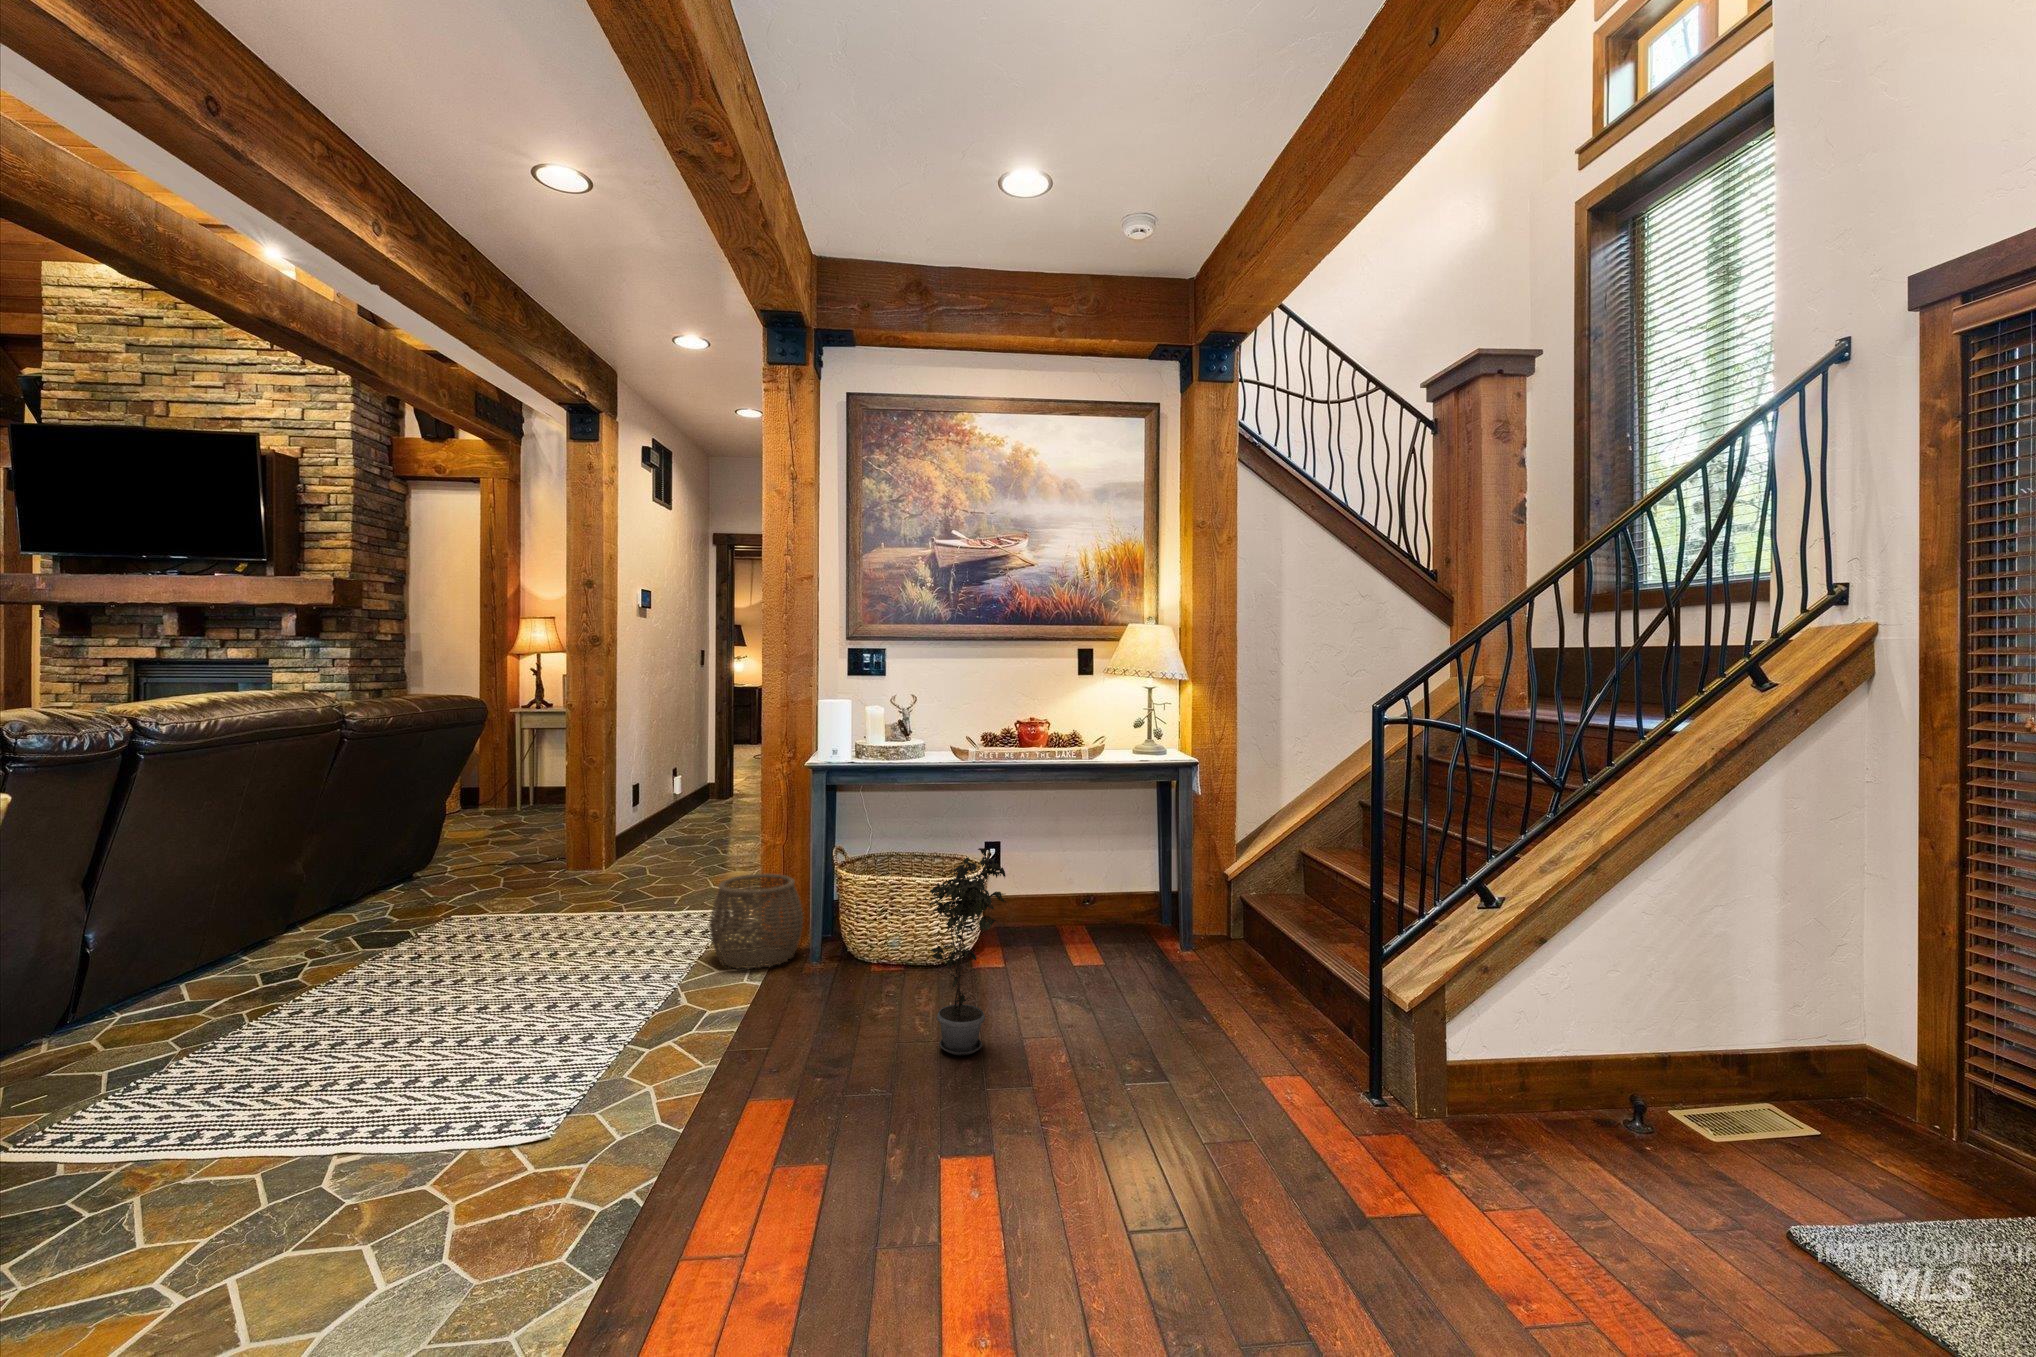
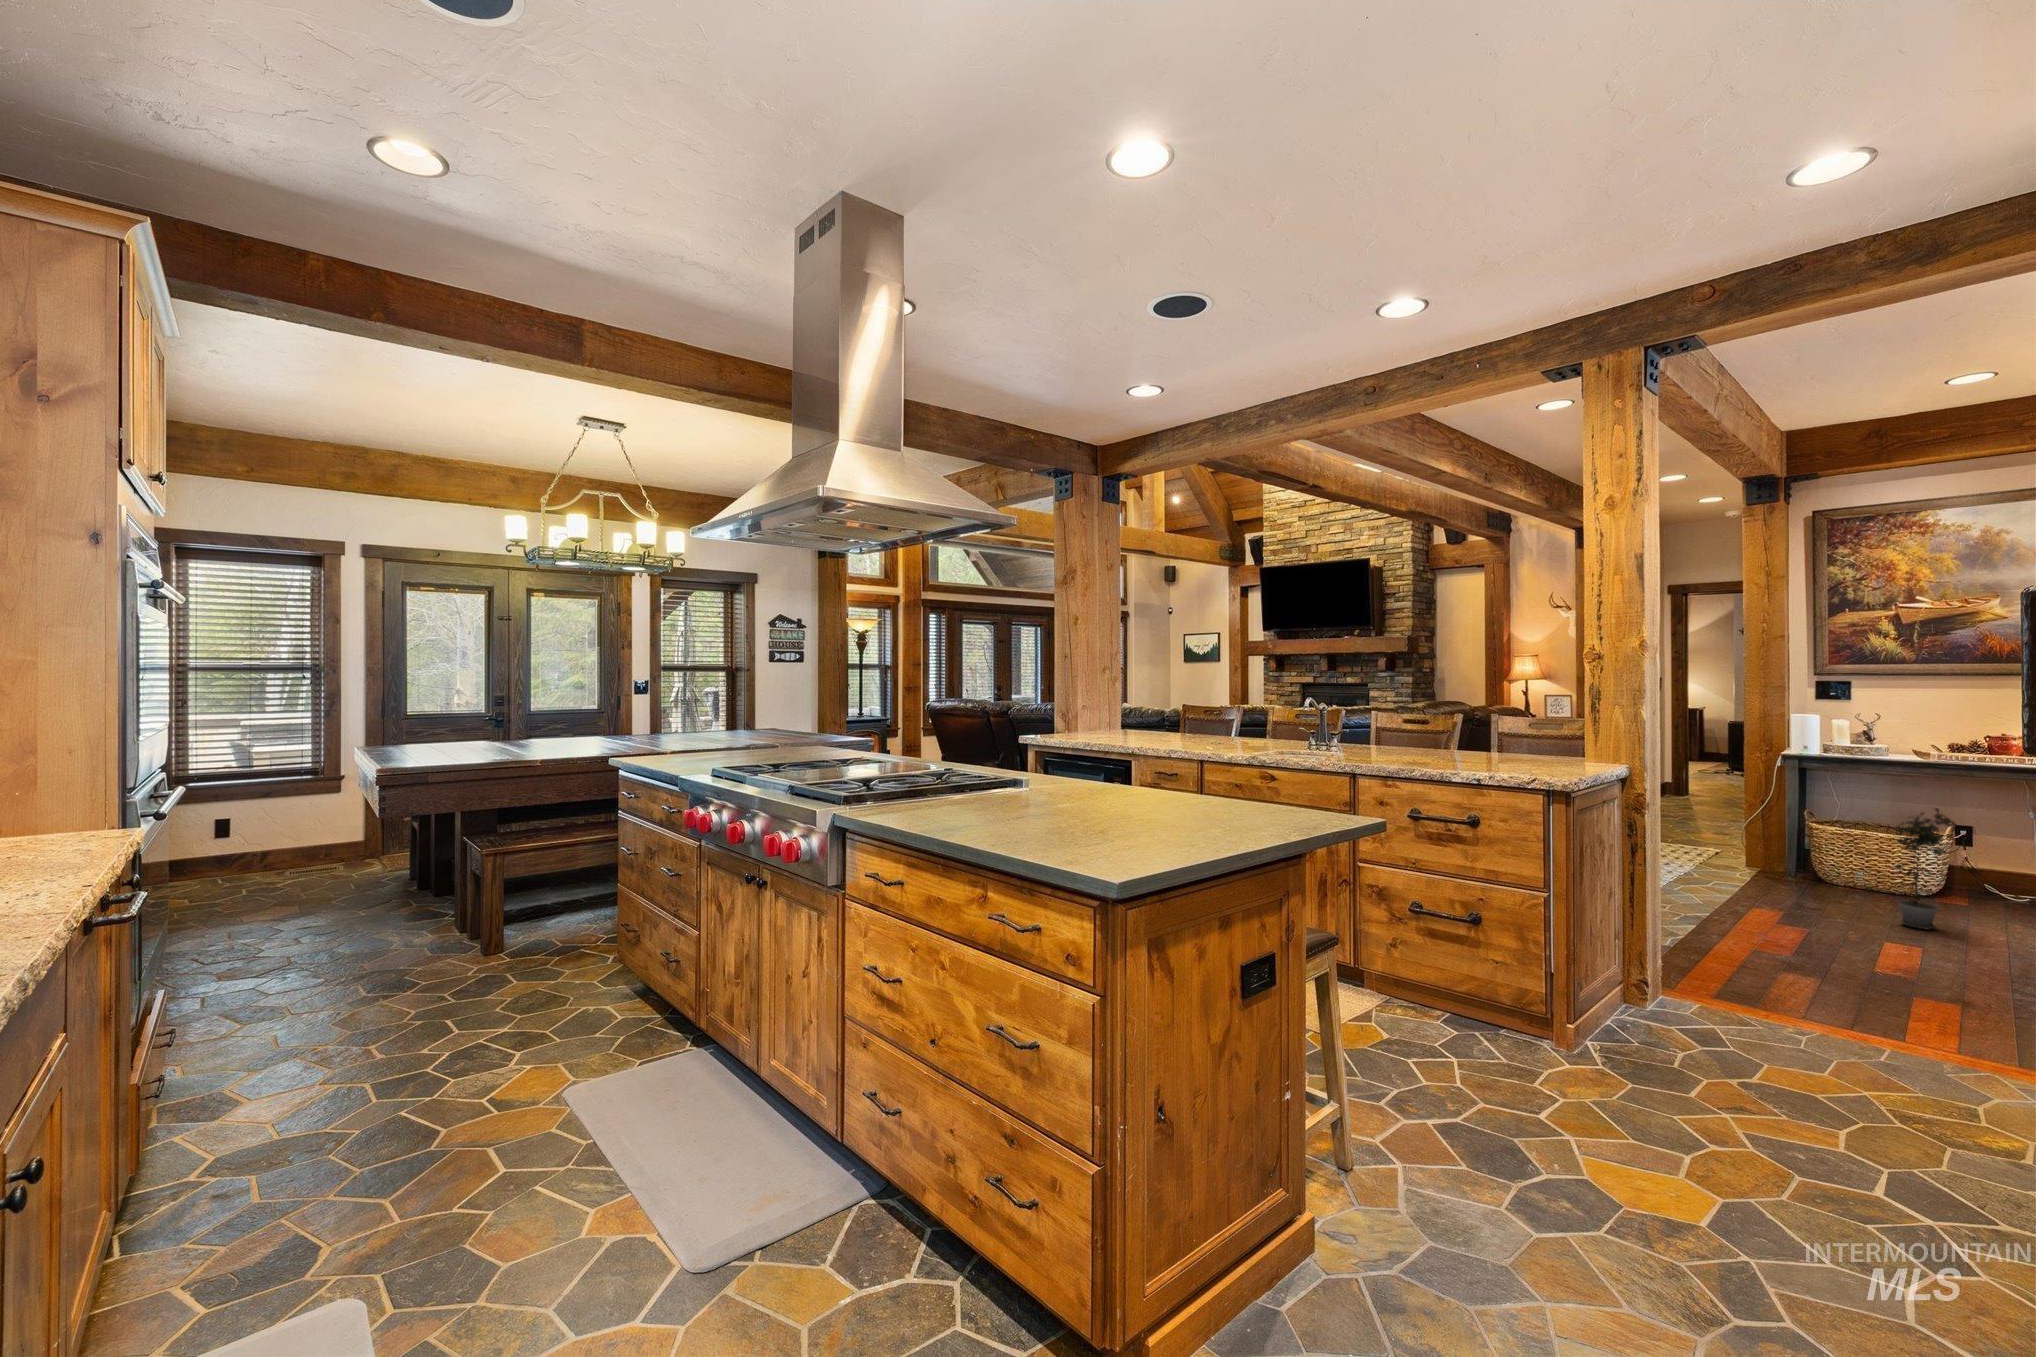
woven basket: present [710,874,803,969] -> none [1710,822,1782,878]

